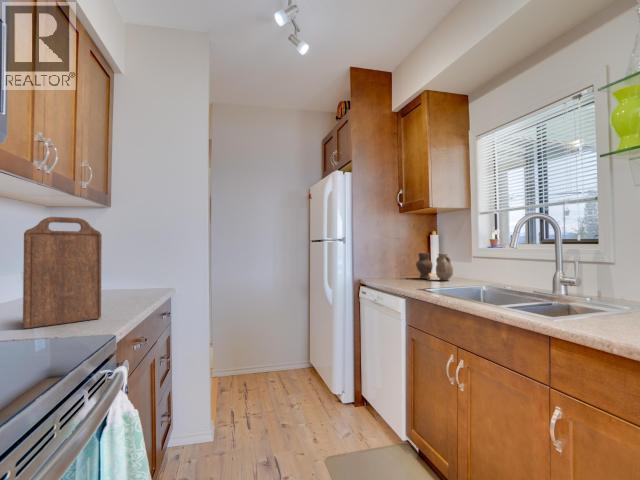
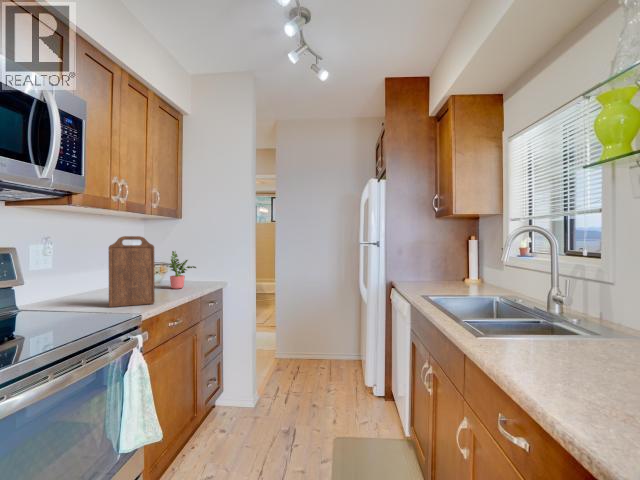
potted plant: none [100,247,140,298] -> present [169,251,196,289]
vase: present [416,253,453,281] -> none [447,258,481,288]

